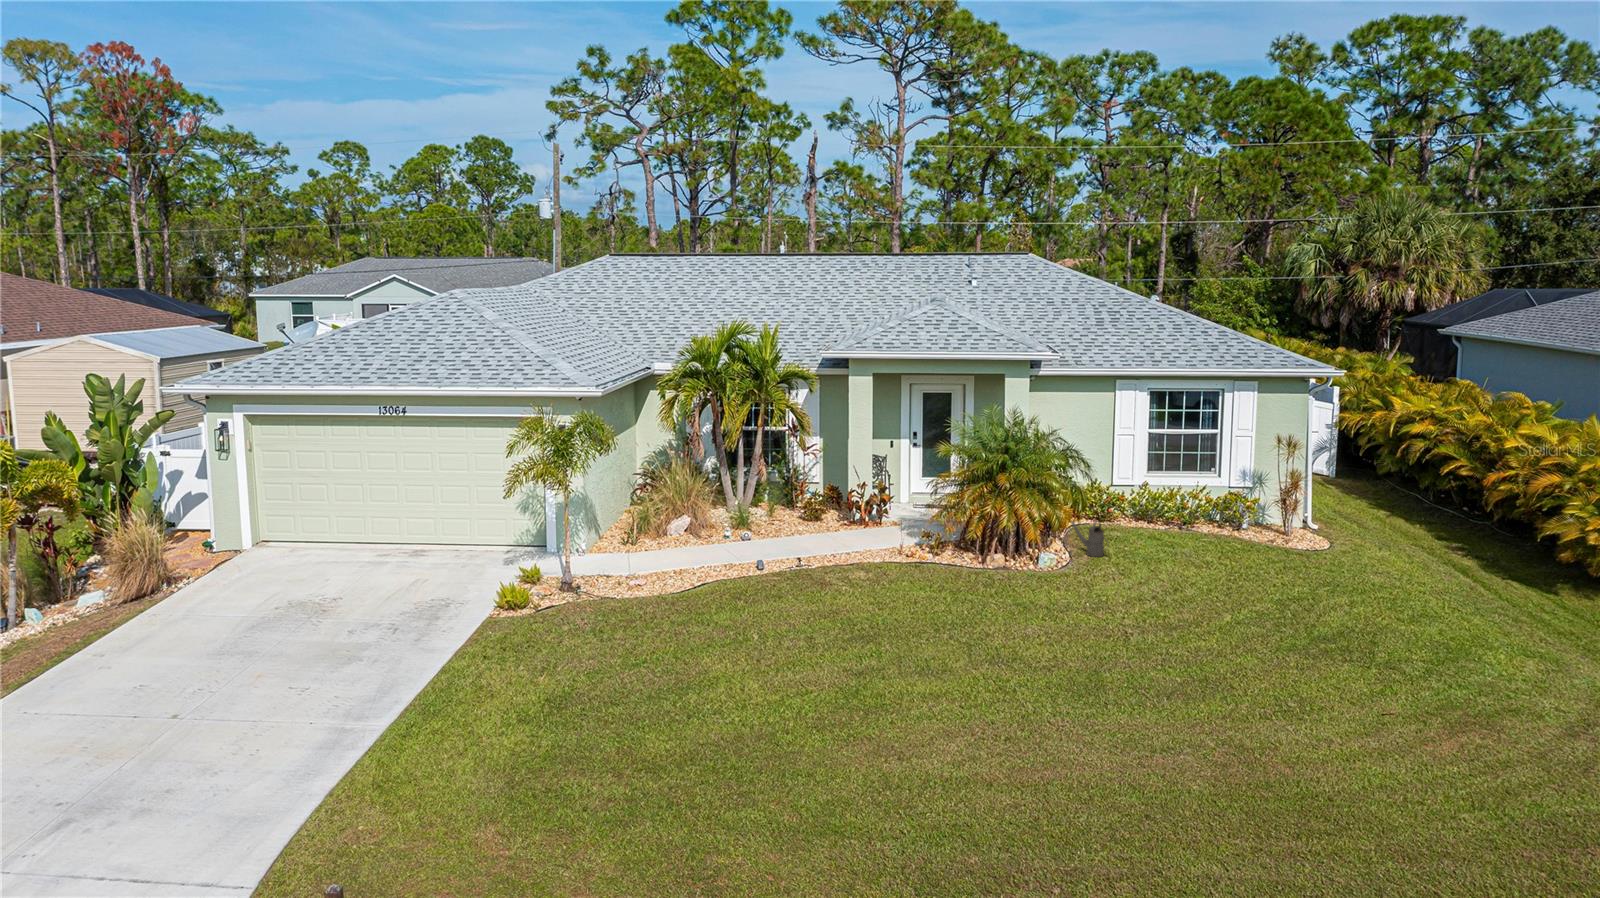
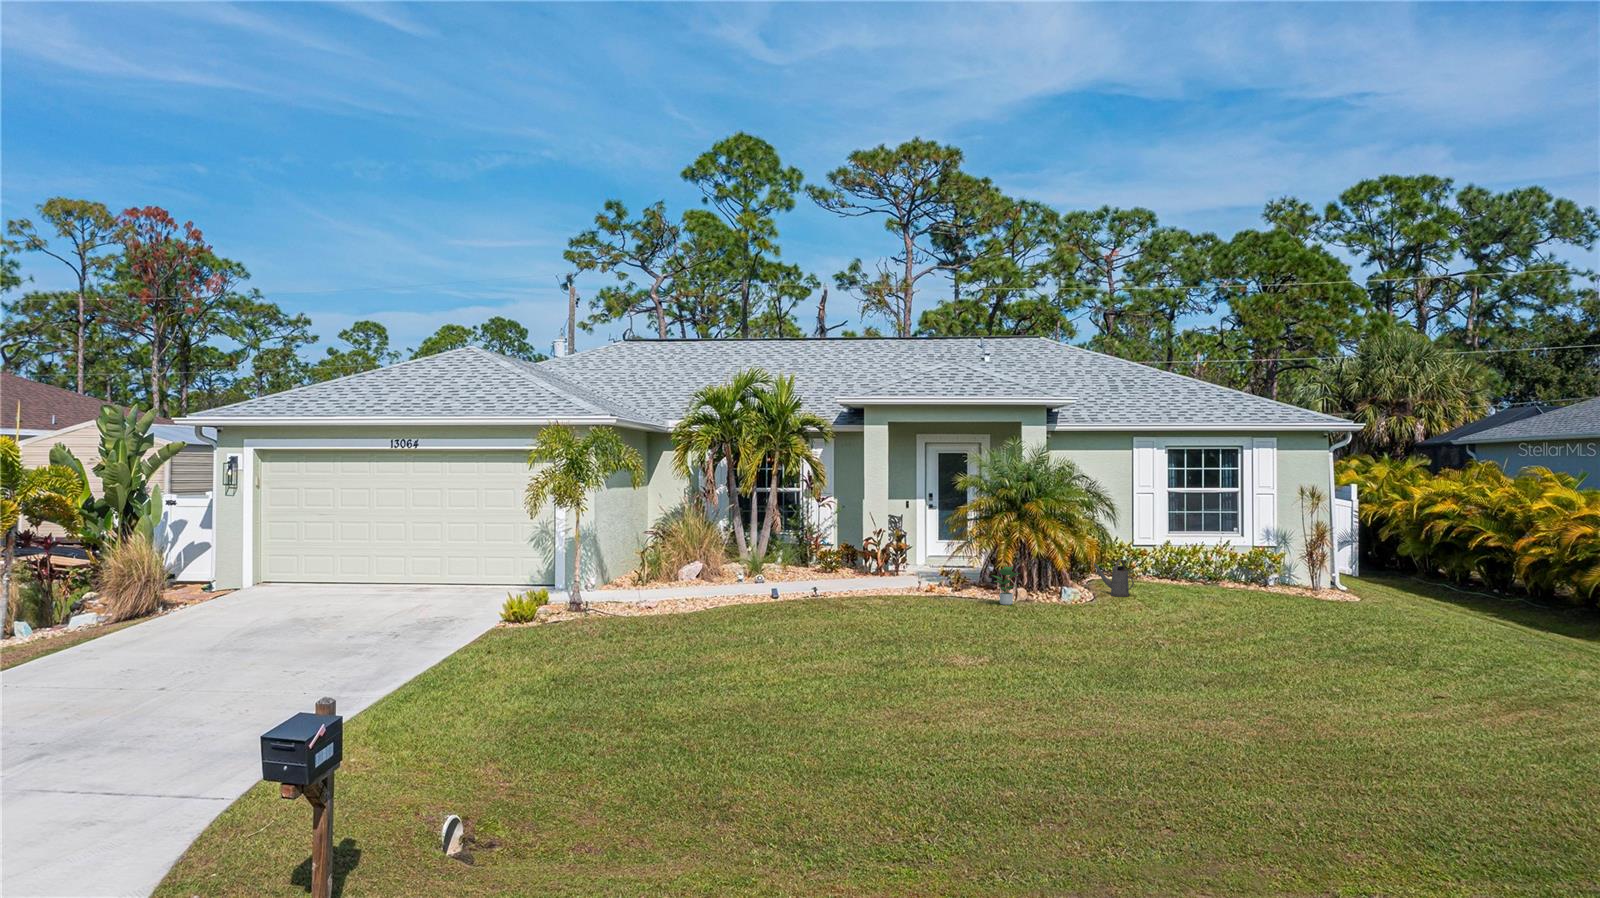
potted plant: none [970,533,1001,573] -> present [992,566,1020,605]

